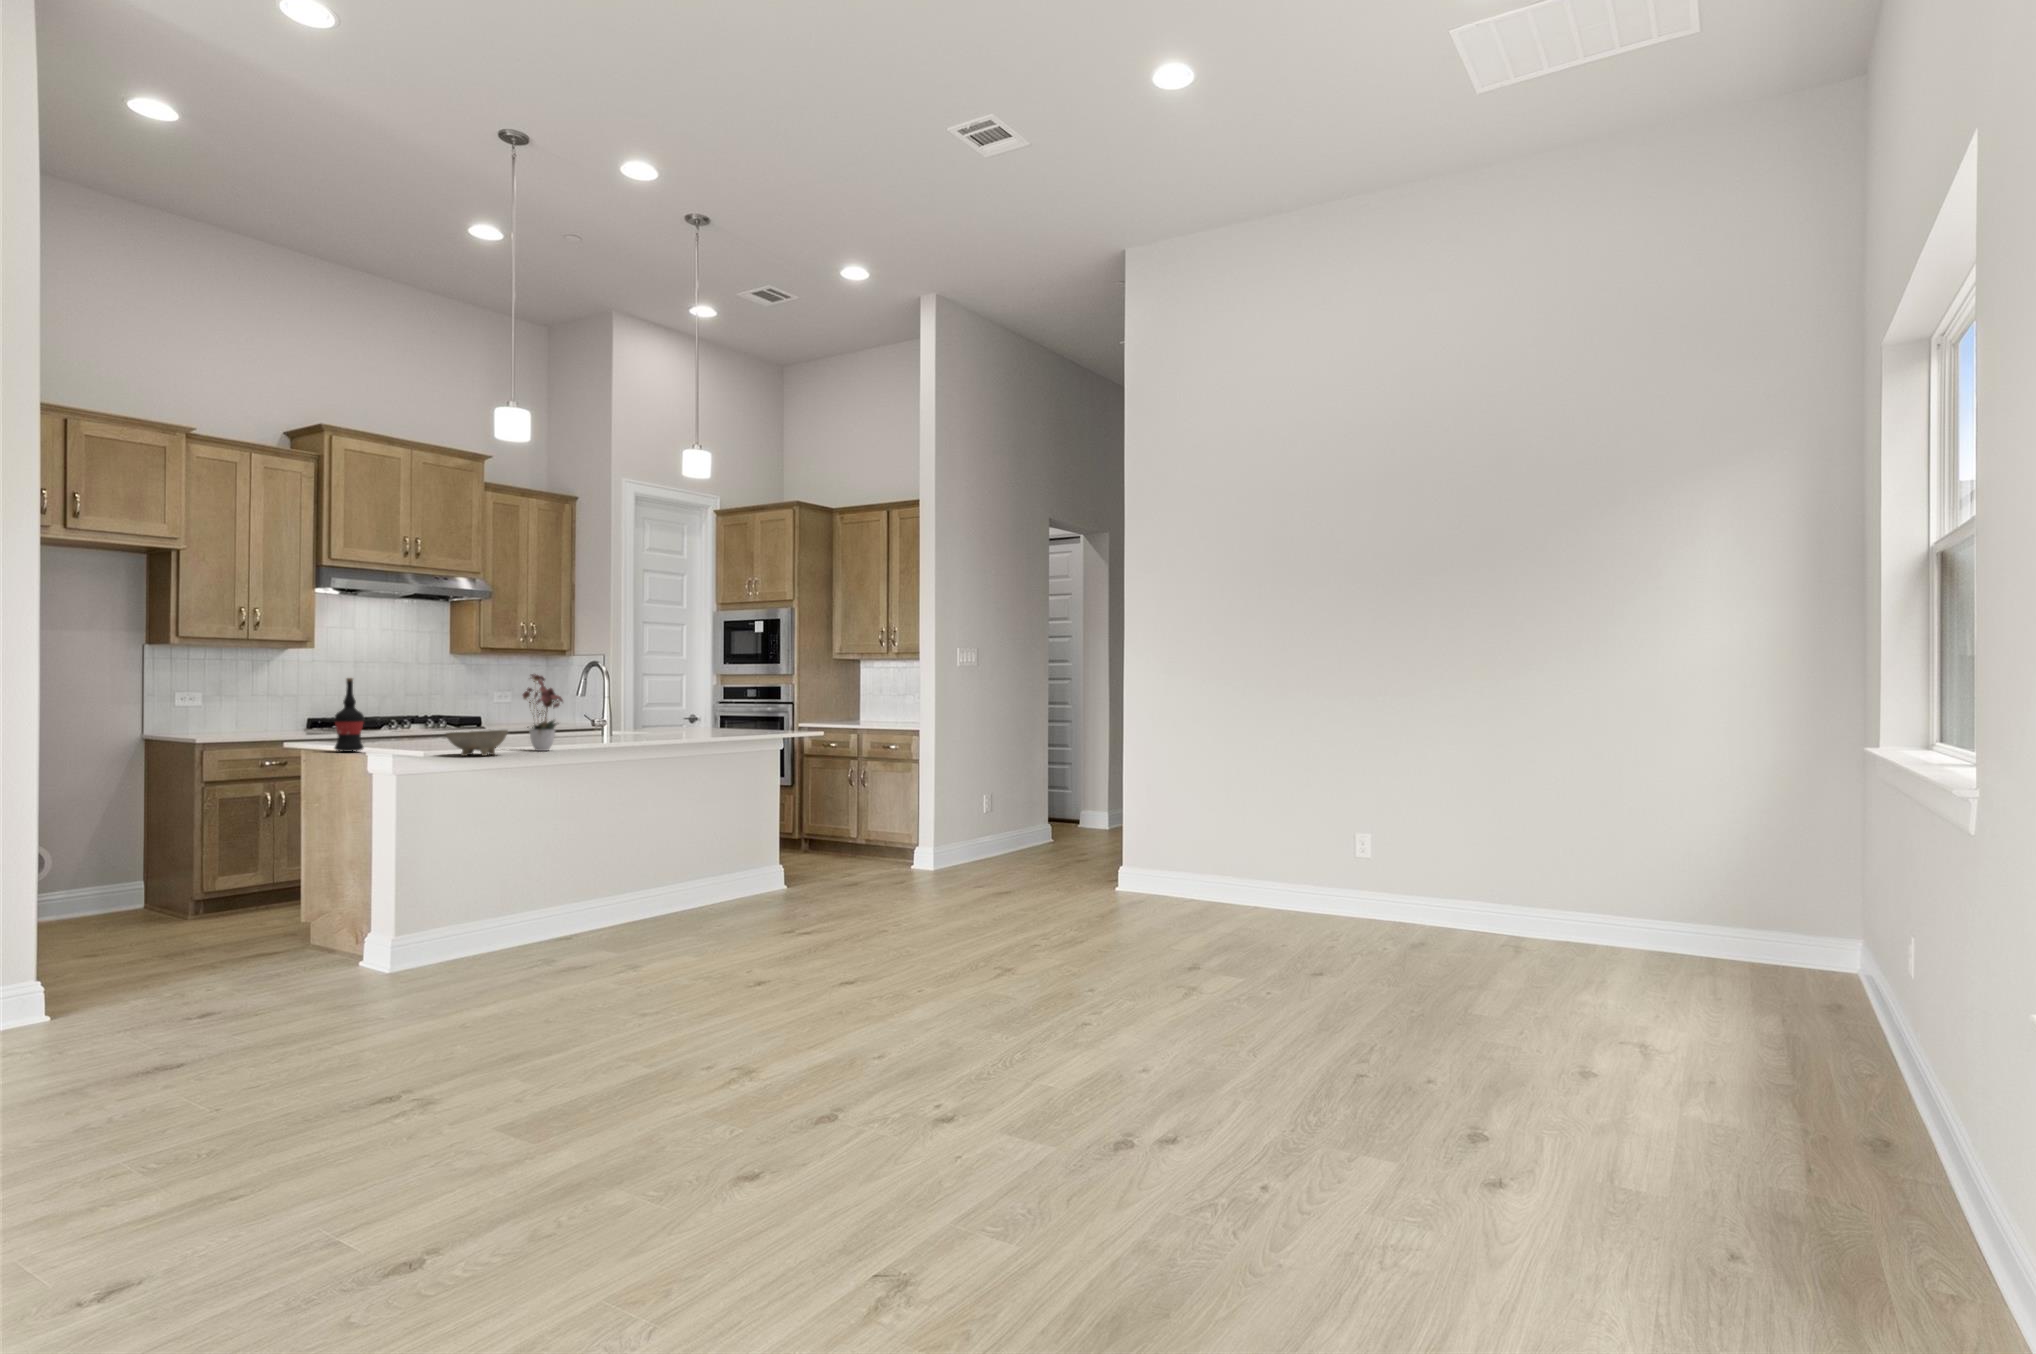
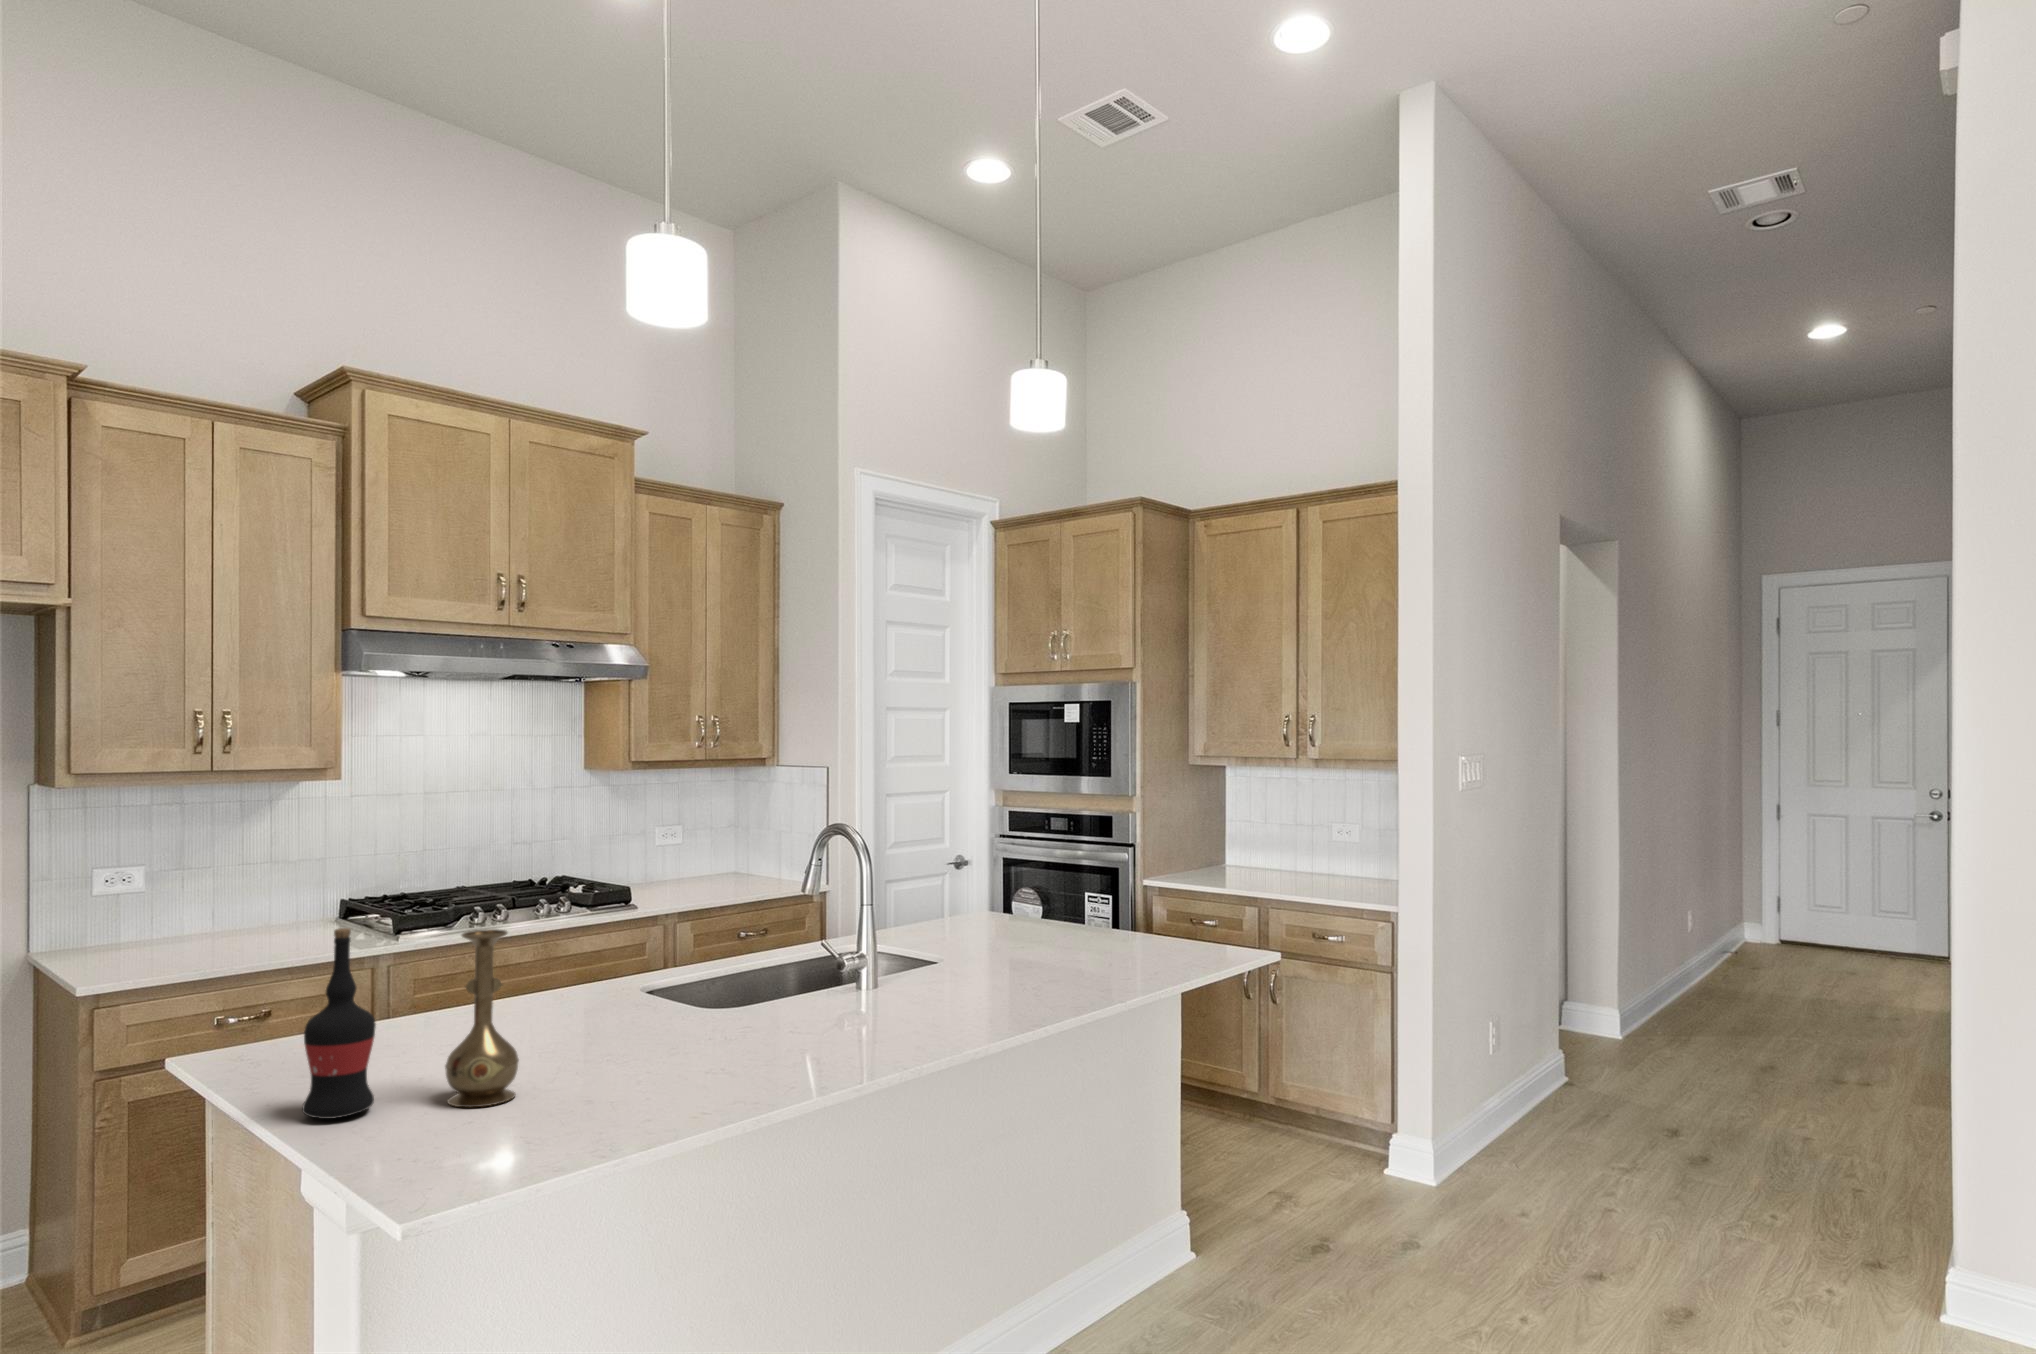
flower arrangement: present [523,674,563,751] -> none [732,884,845,1082]
vase: none [393,684,425,752] -> present [445,929,519,1107]
bowl: present [446,730,508,756] -> none [566,1058,719,1150]

